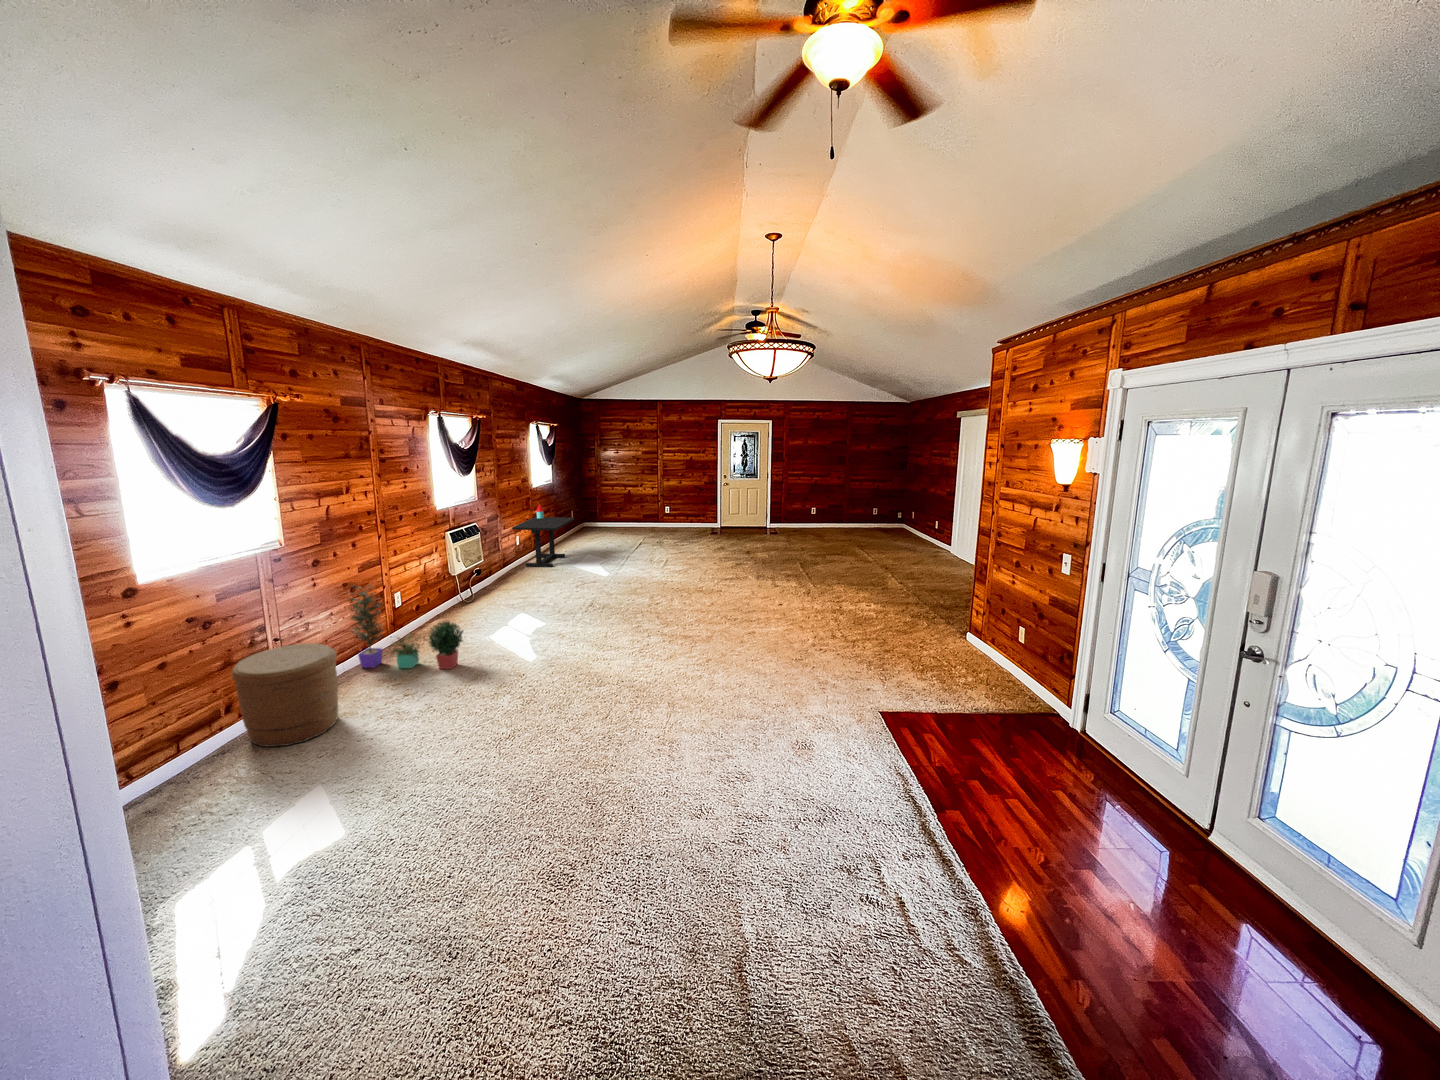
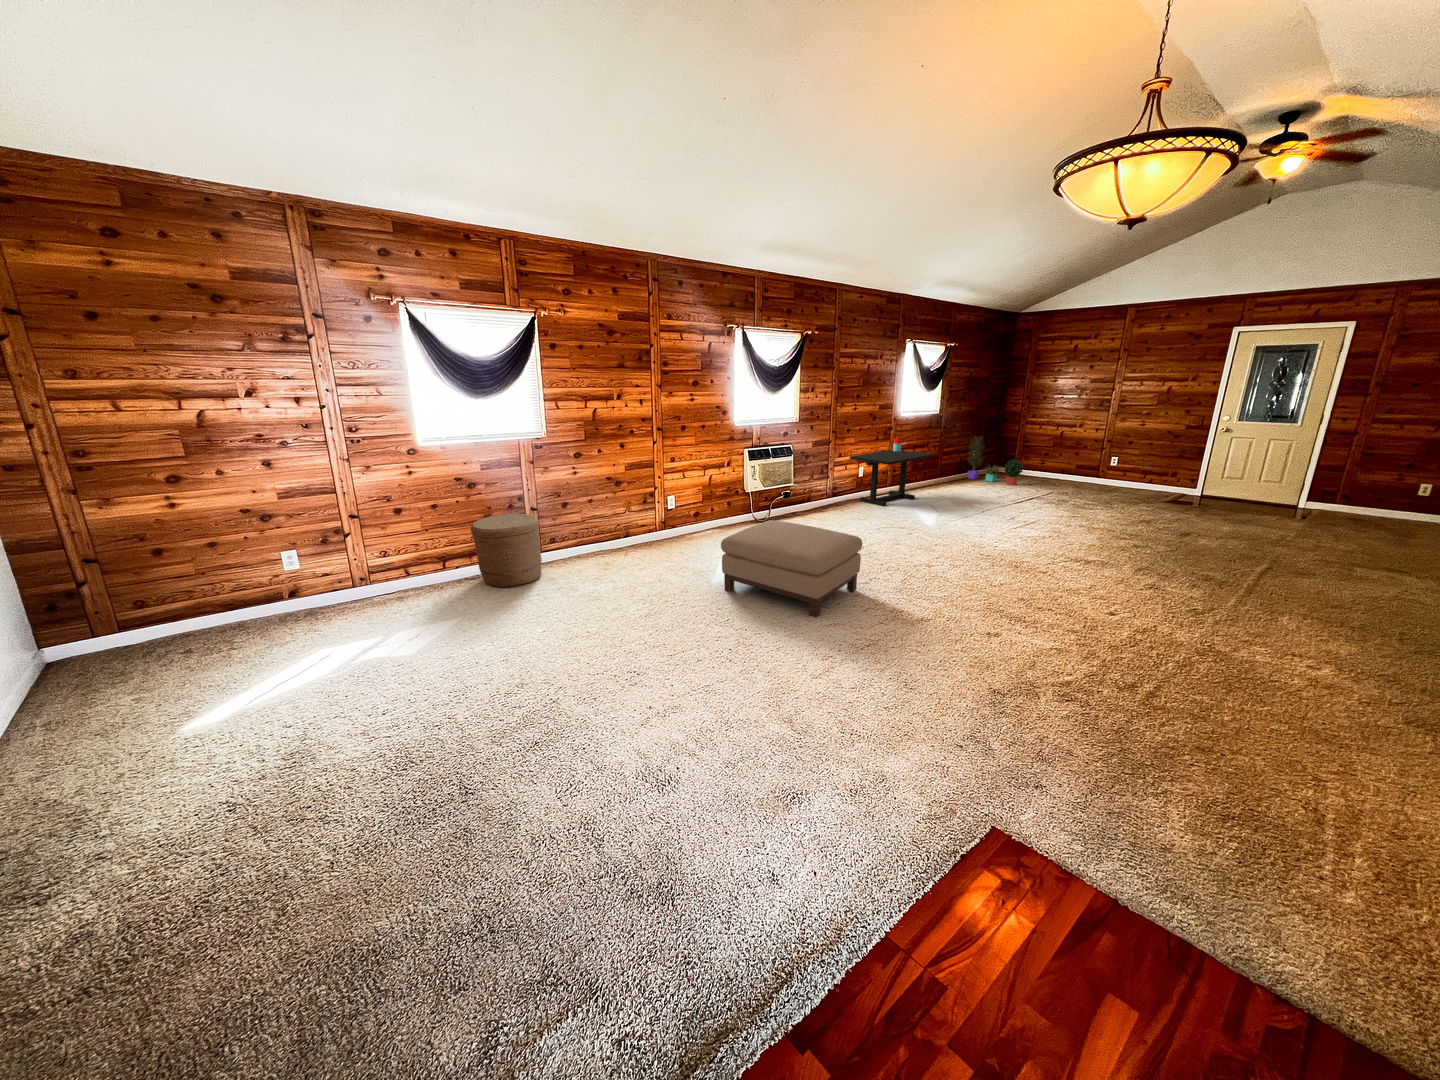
potted plant: present [350,584,463,669] -> present [967,436,1024,485]
ottoman: none [549,585,651,657] -> present [721,520,862,618]

